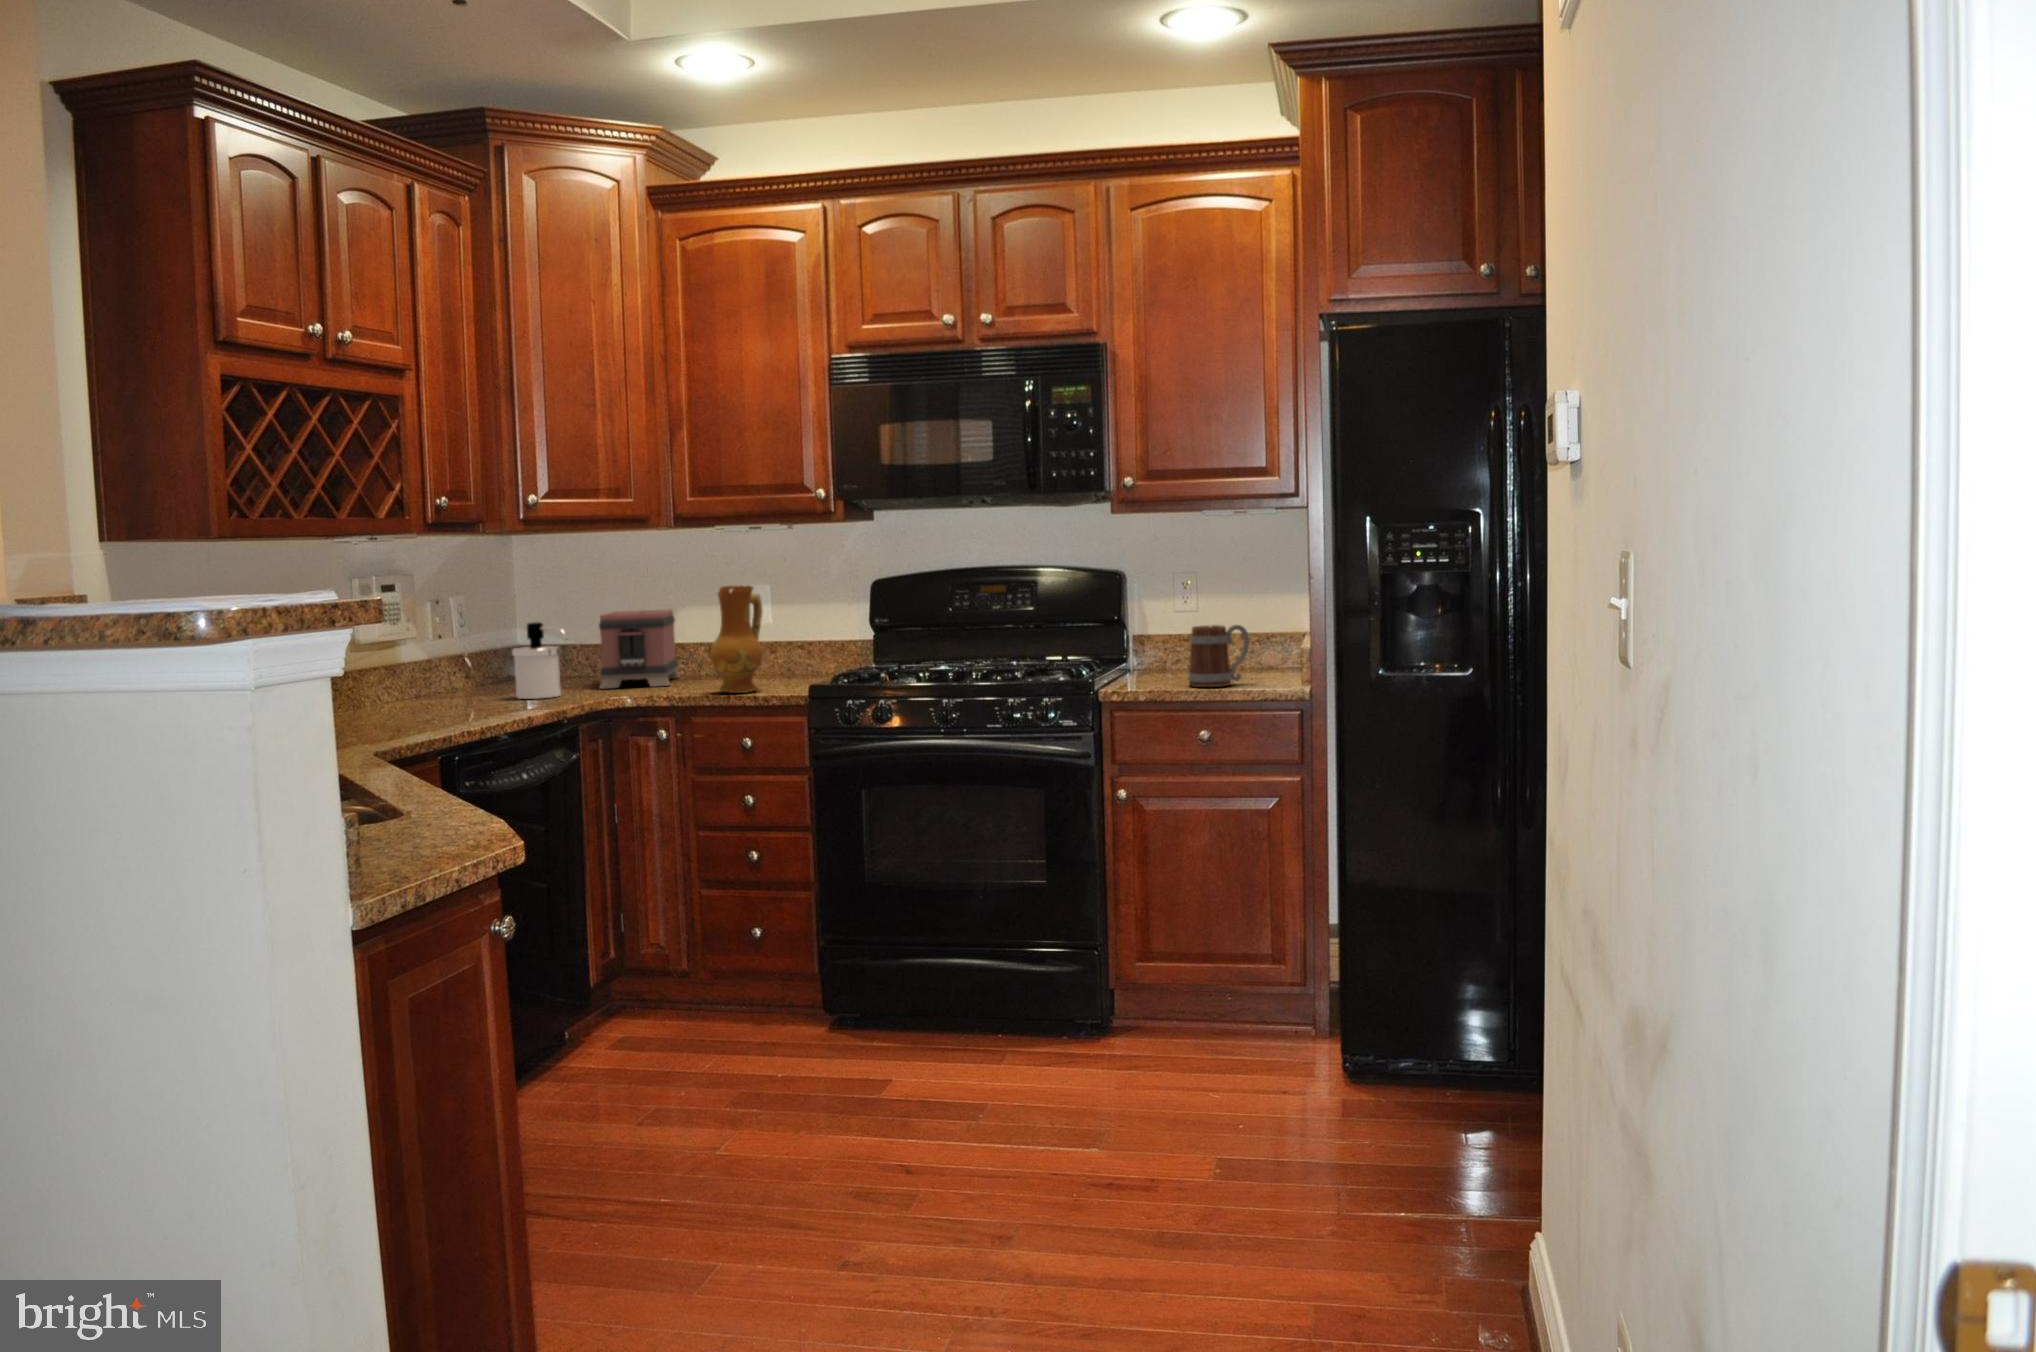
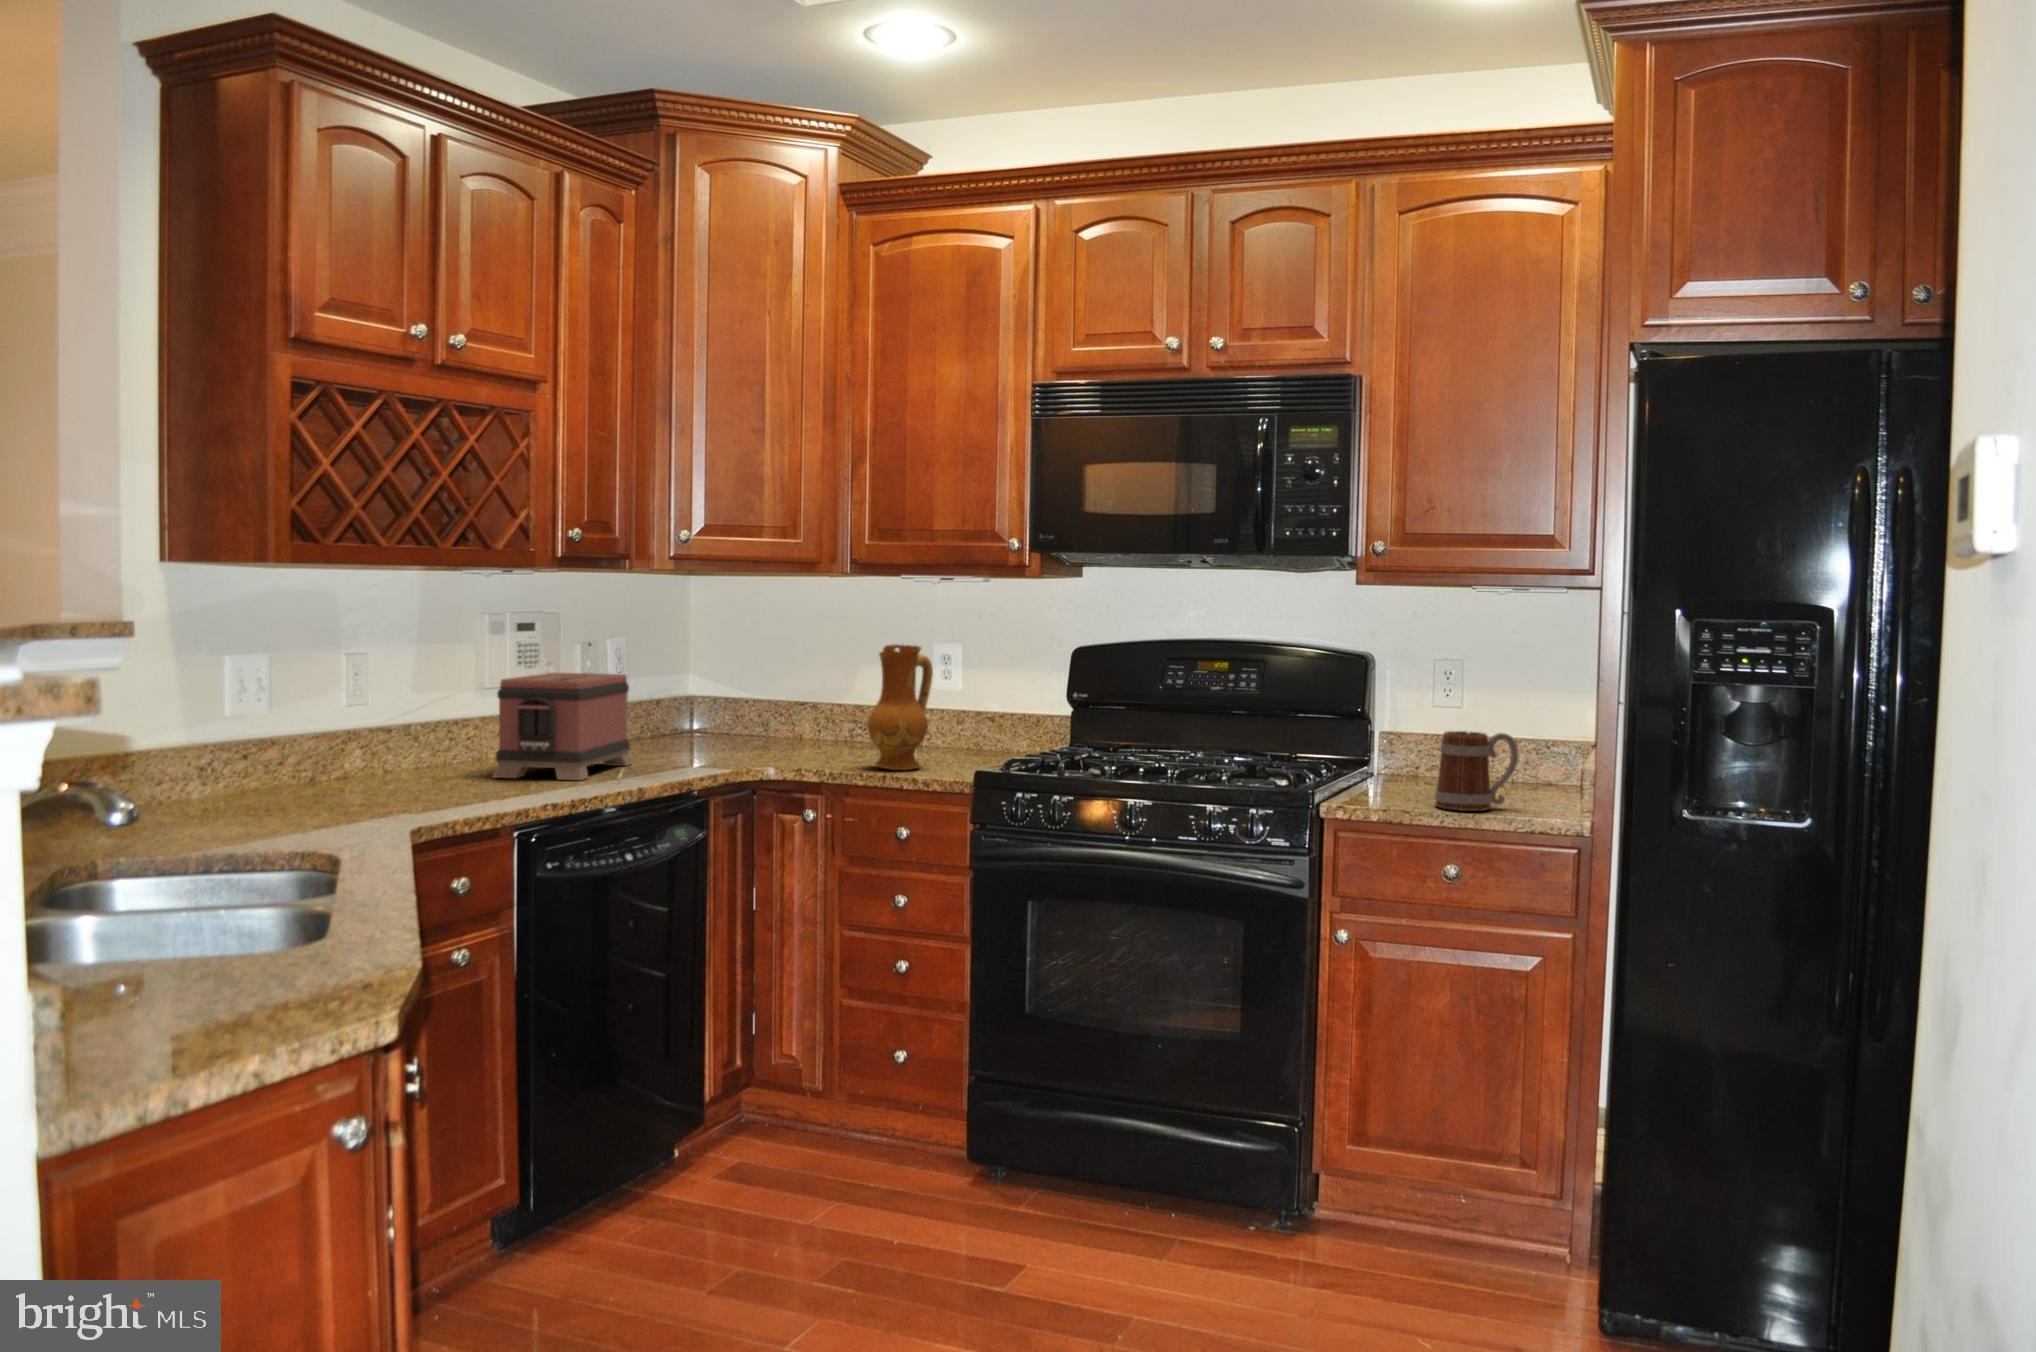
toaster: present [599,609,680,689] -> present [493,672,632,780]
soap dispenser: present [512,622,568,699] -> none [659,672,716,758]

